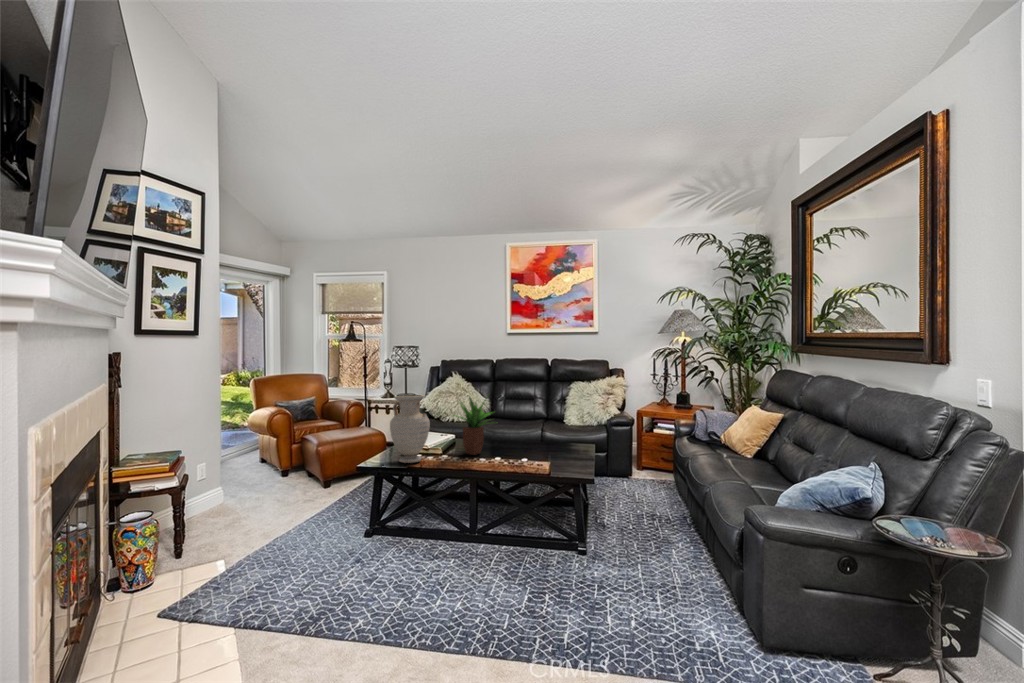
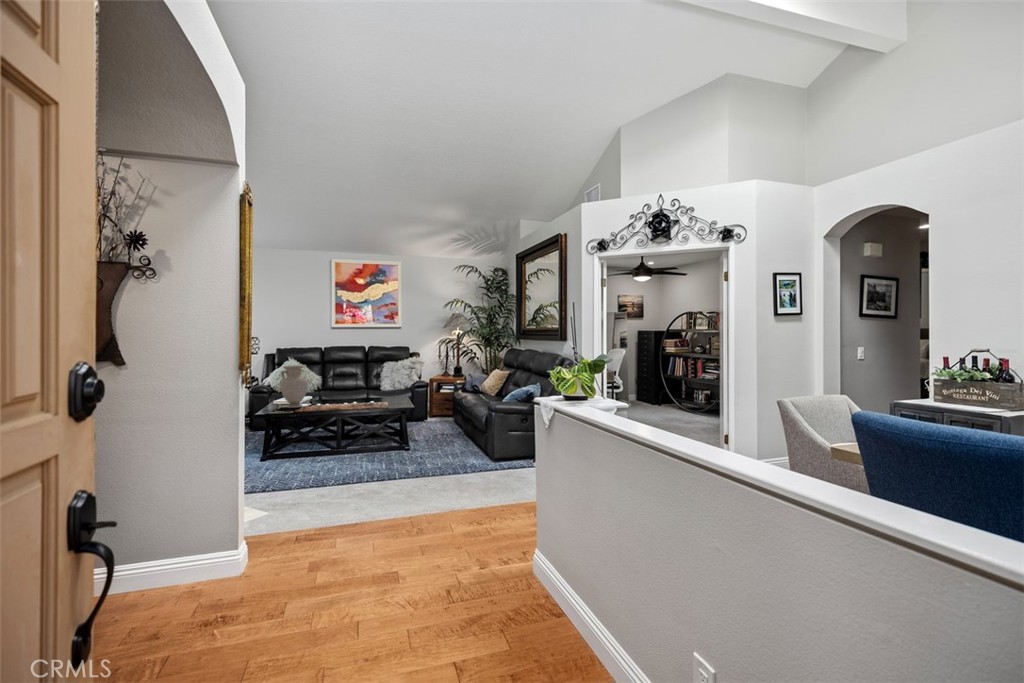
potted plant: present [457,397,492,455] -> none [317,364,352,404]

